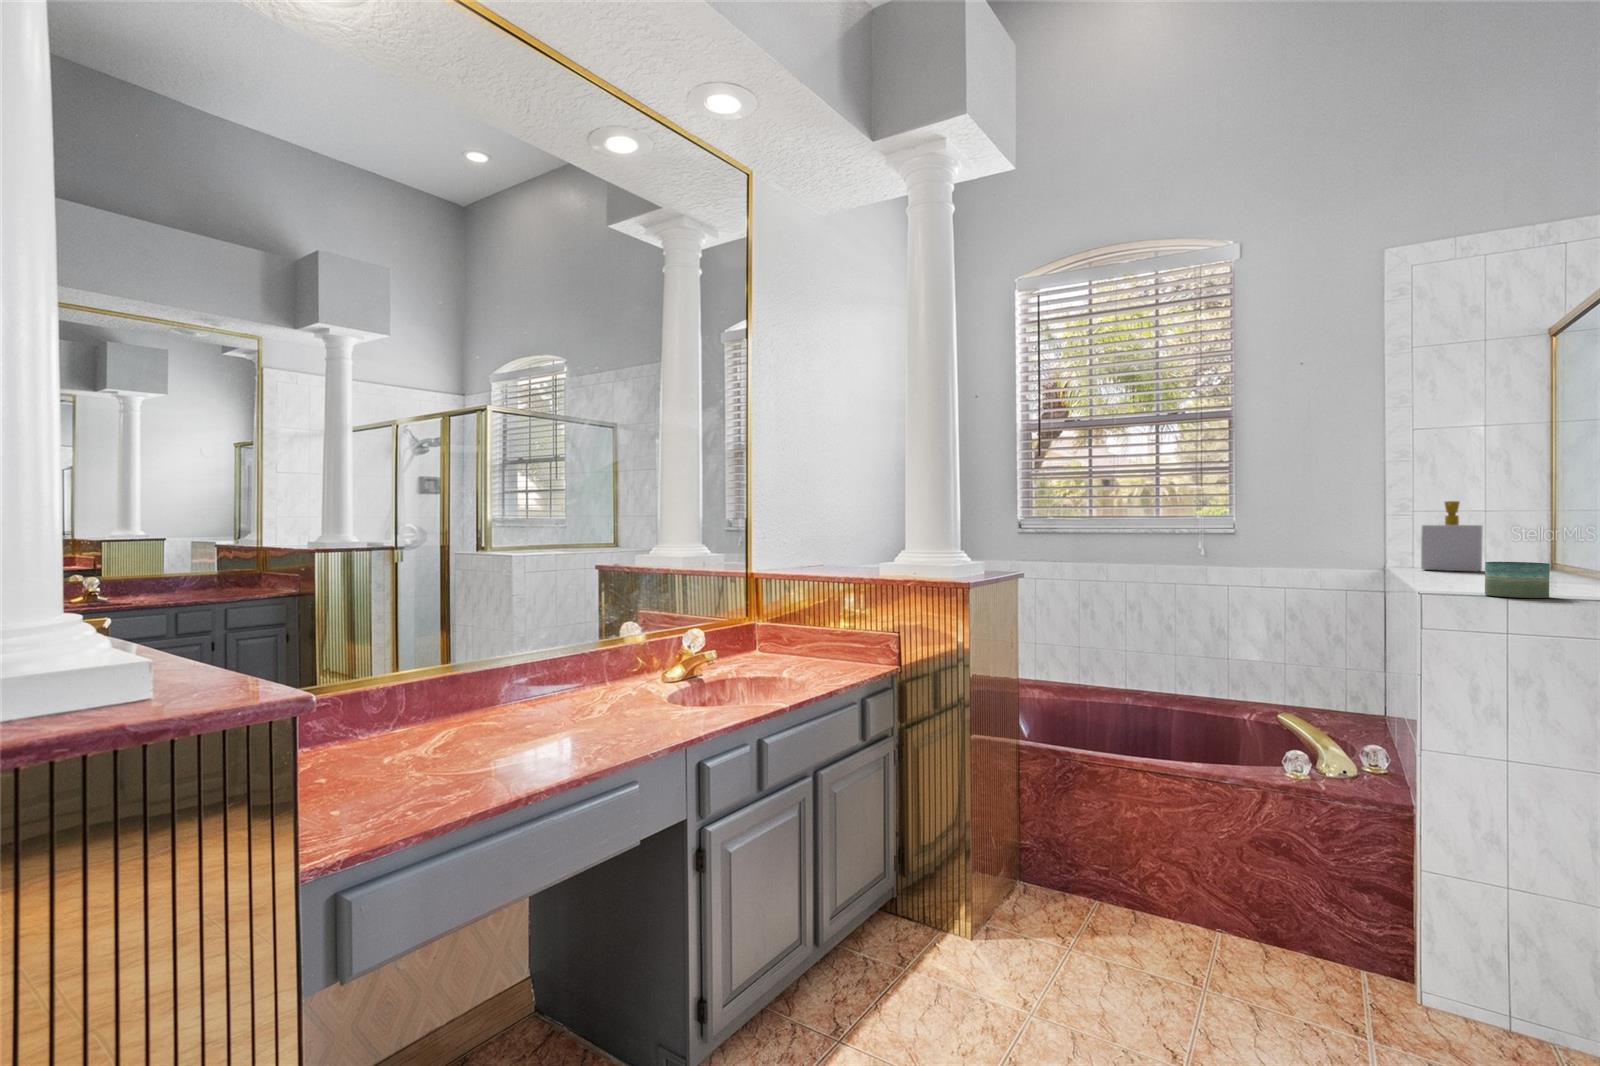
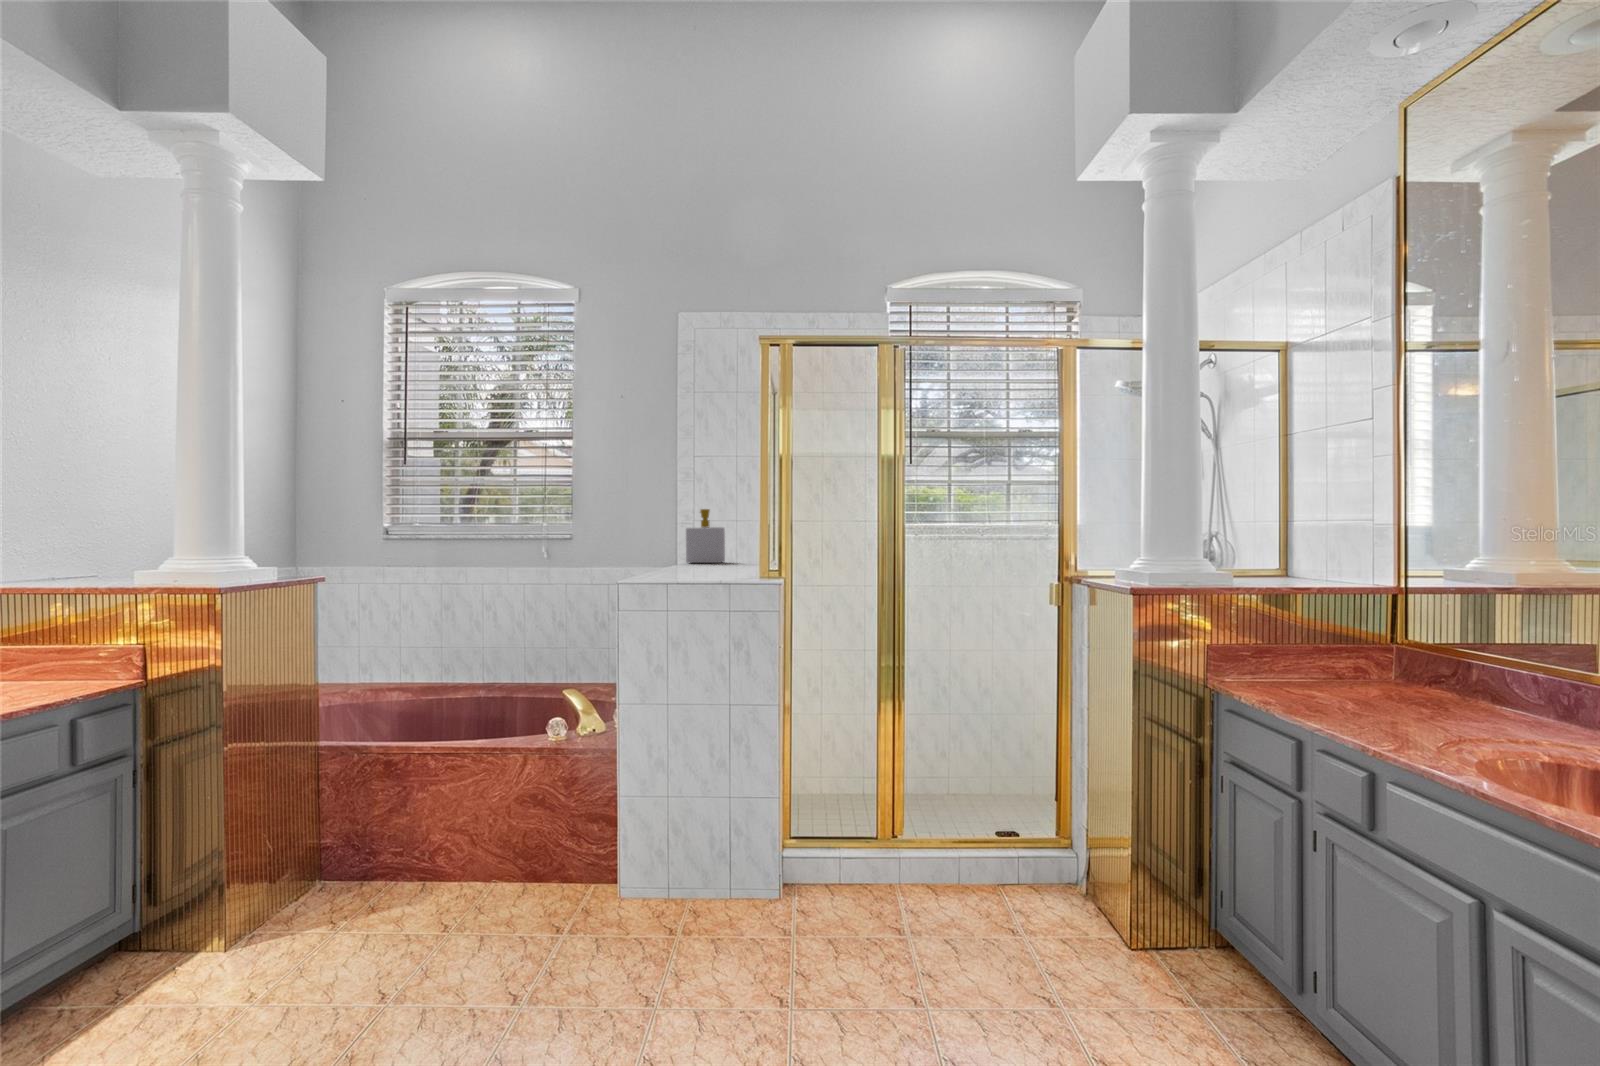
candle: present [1485,562,1550,598] -> none [651,553,688,579]

